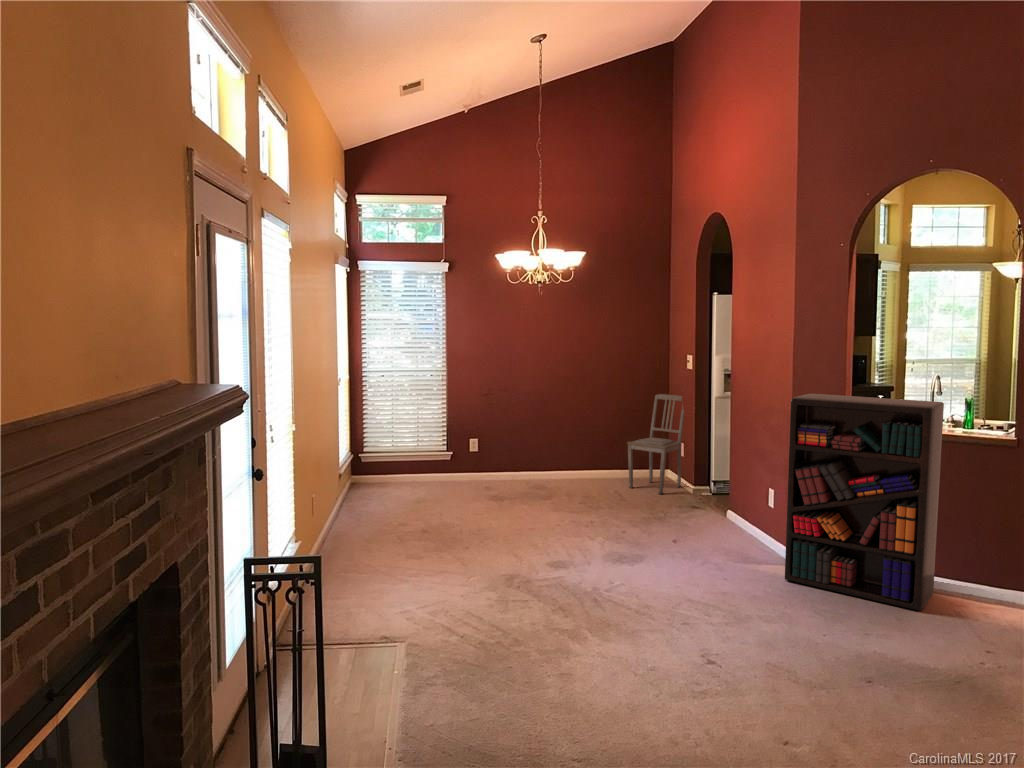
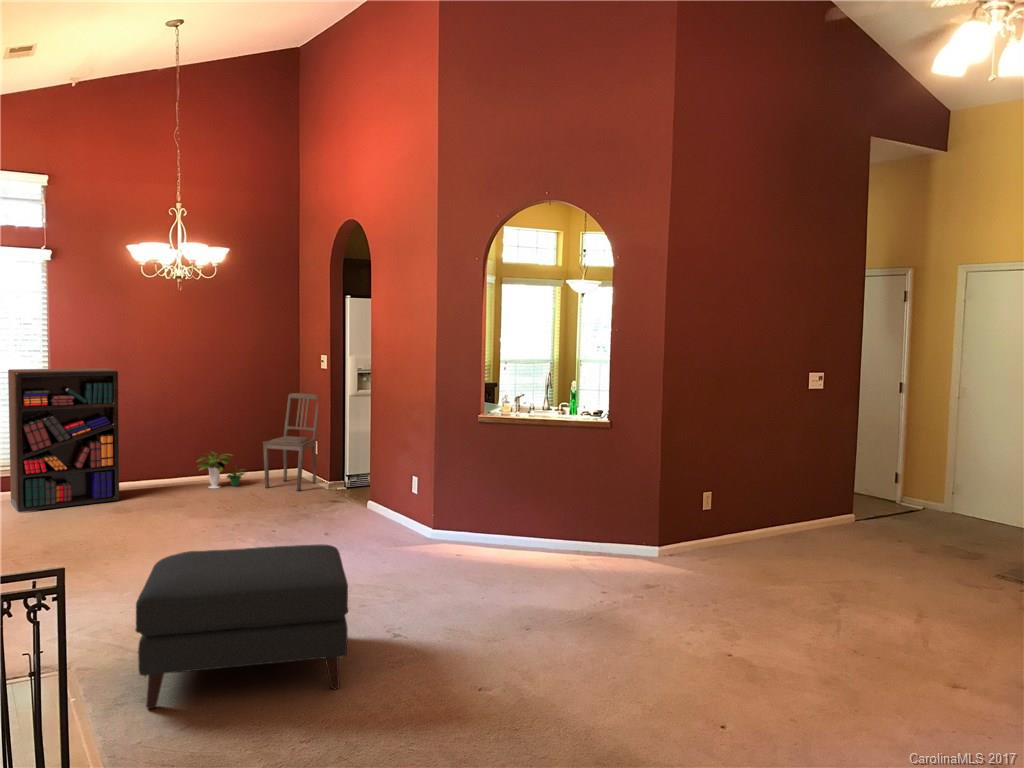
bookshelf: present [785,394,944,610] -> present [8,368,119,512]
potted plant: none [567,448,613,484] -> present [197,452,244,488]
ottoman: none [429,555,653,743] -> present [135,544,348,709]

